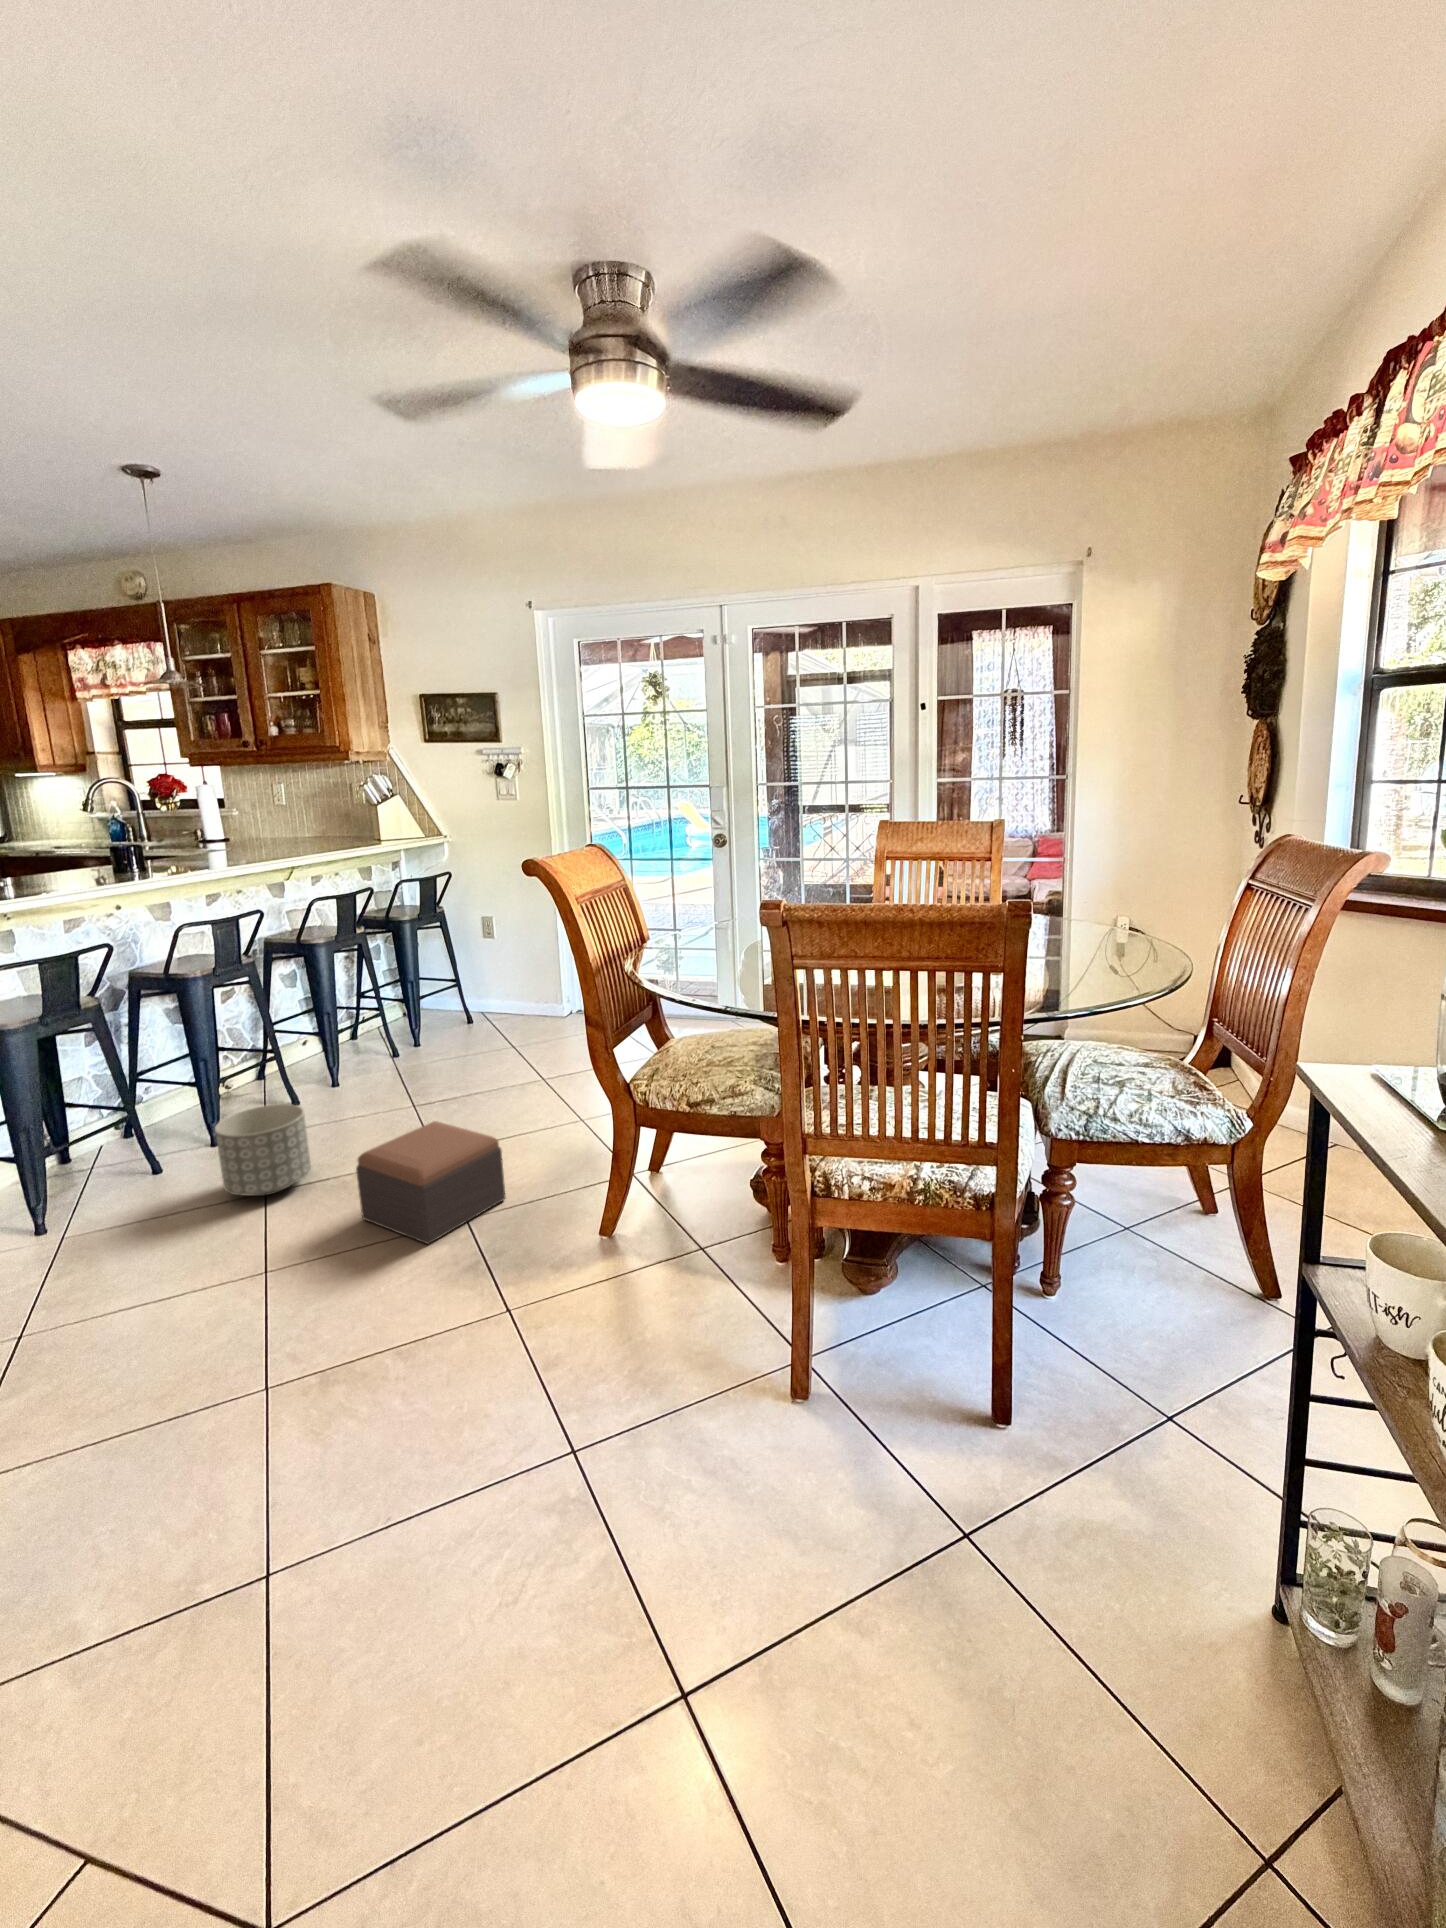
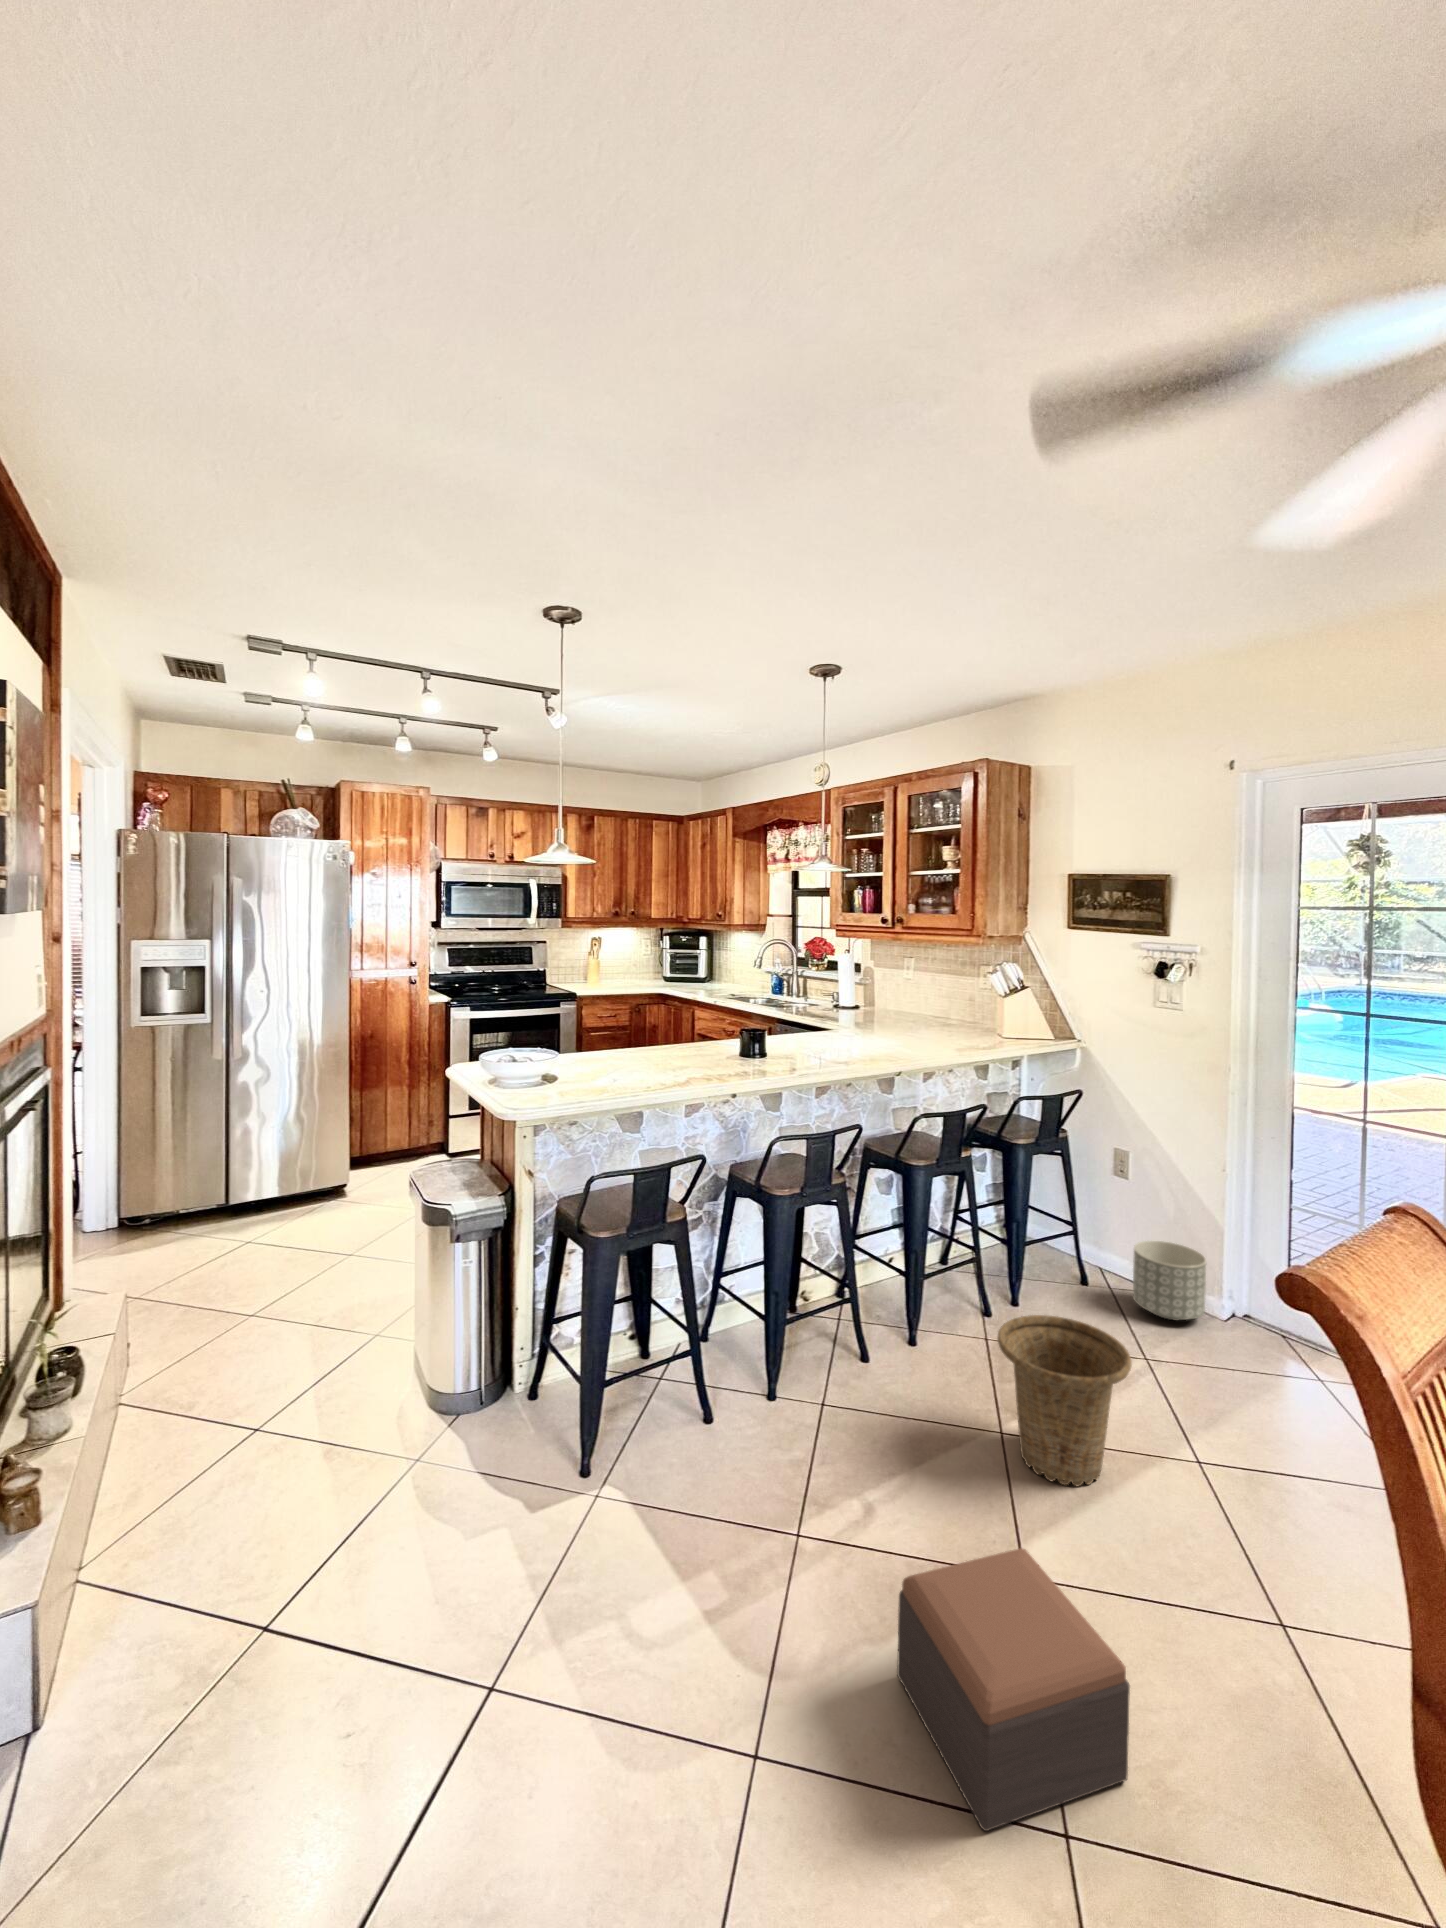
basket: none [404,1014,498,1116] -> present [997,1315,1132,1486]
planter: present [215,1104,311,1196] -> present [1133,1241,1206,1321]

